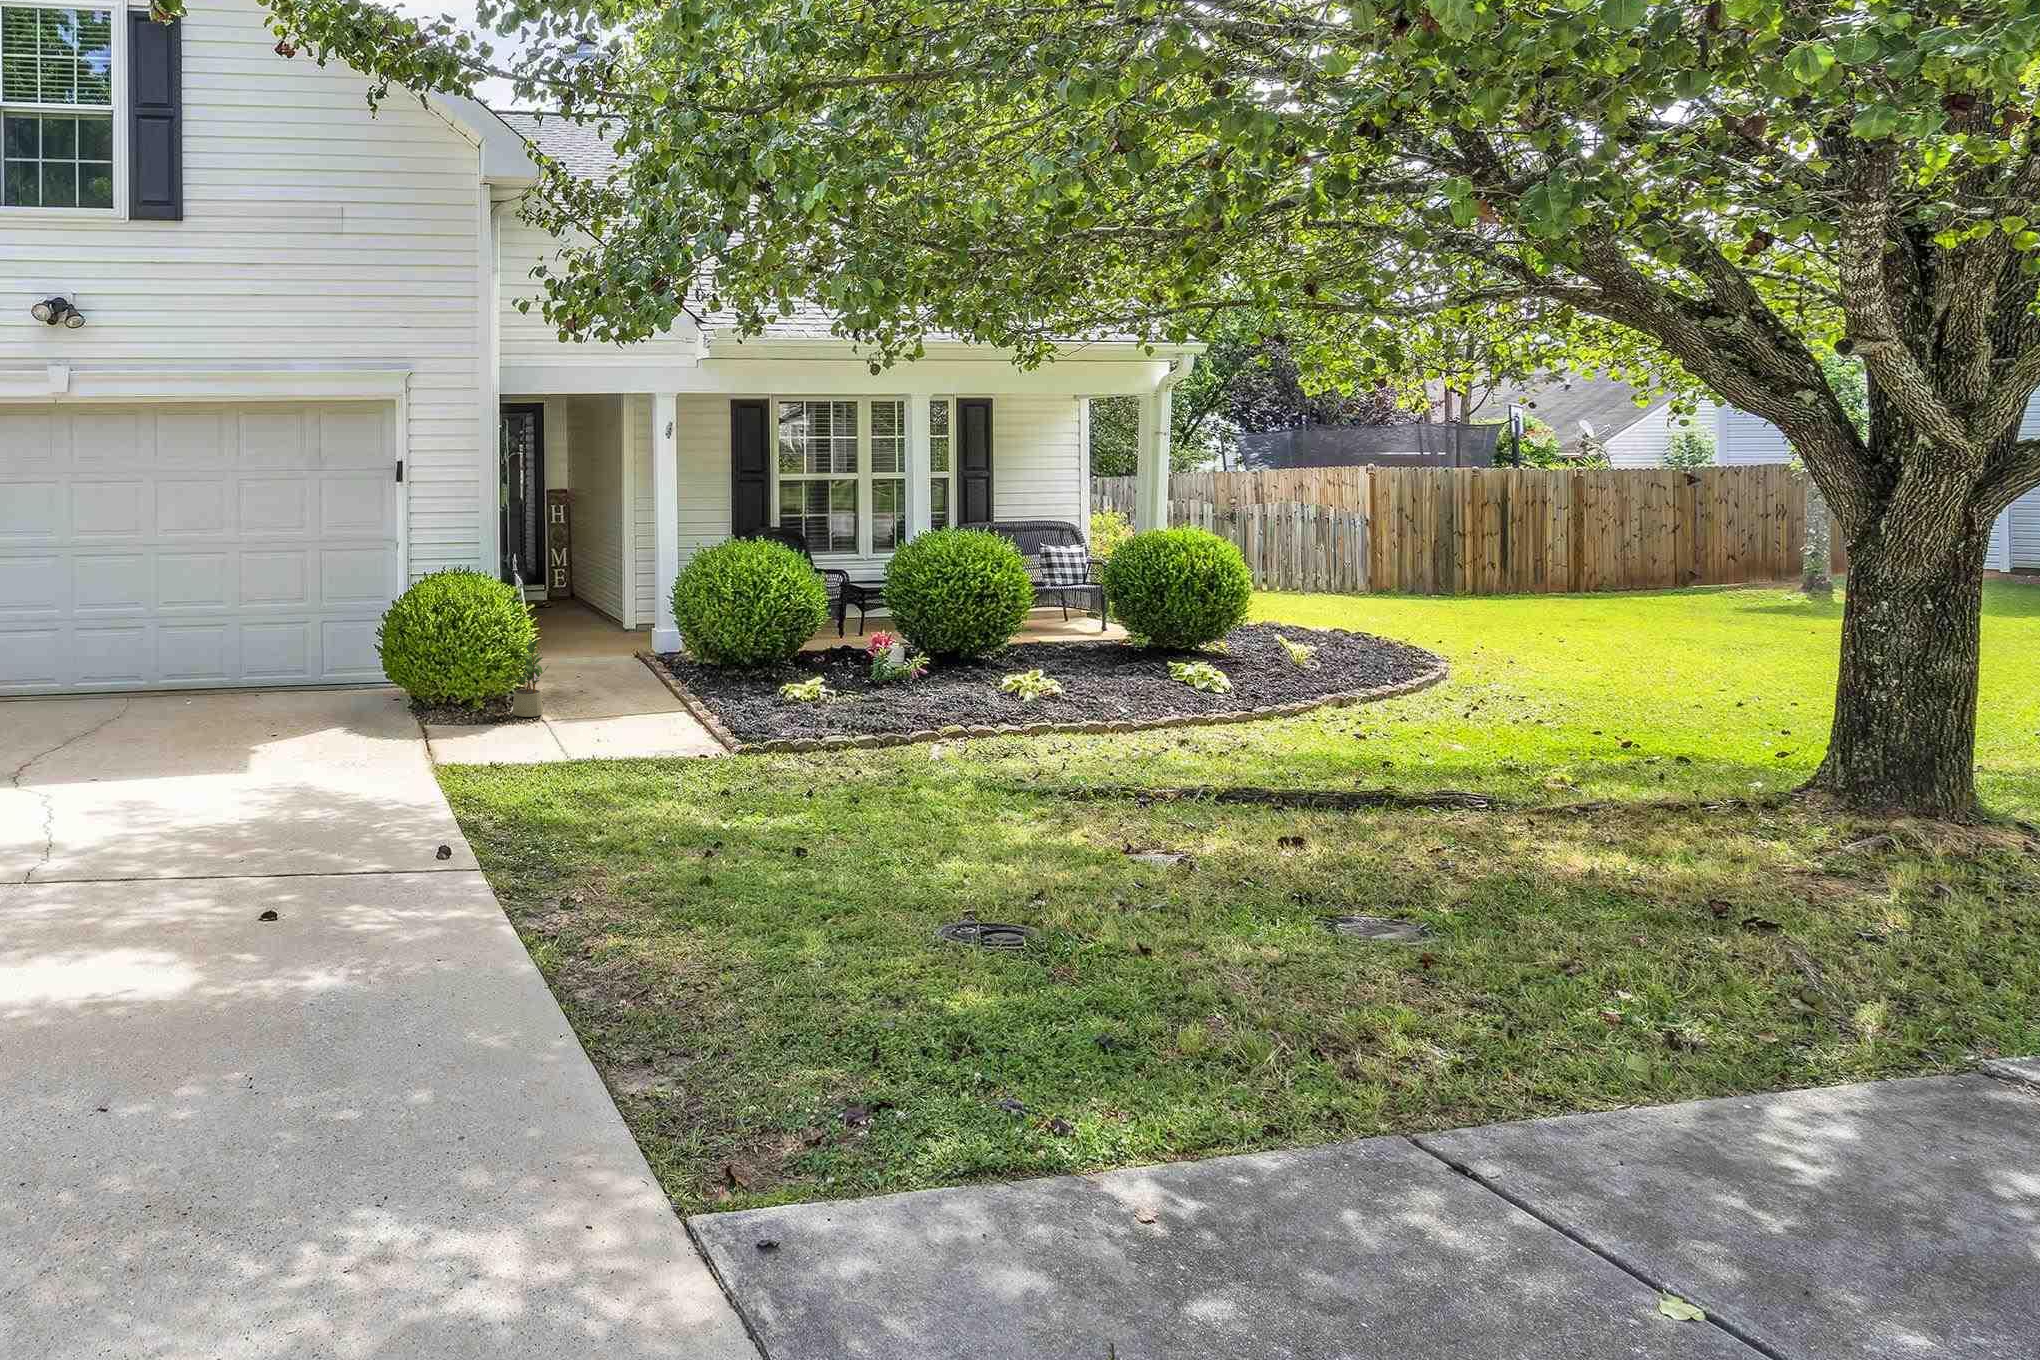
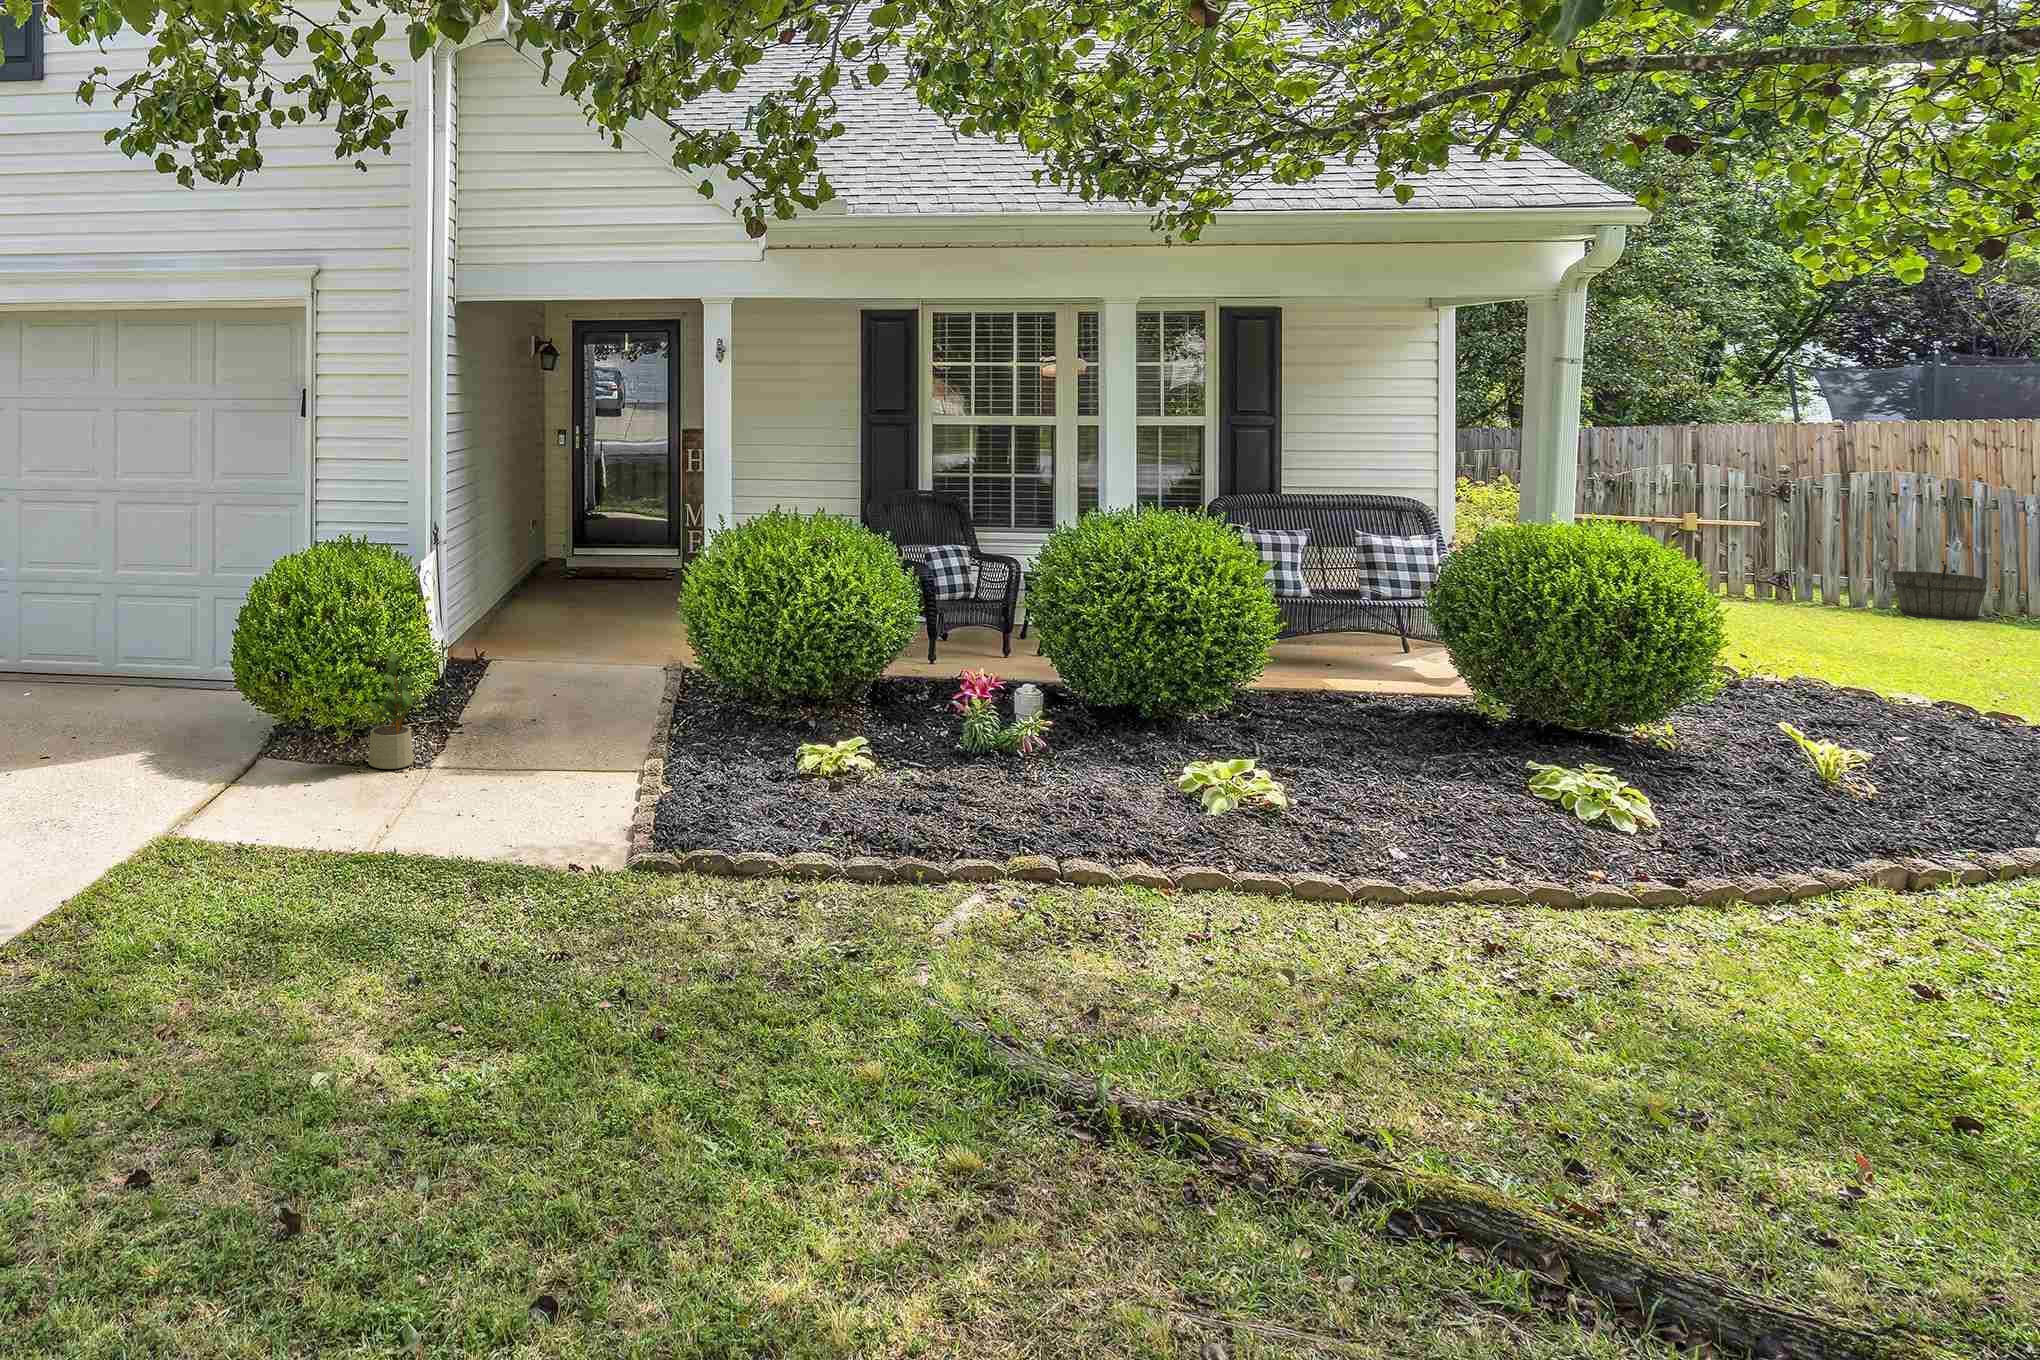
wooden bucket: none [1292,555,1340,591] -> present [1892,561,1987,621]

